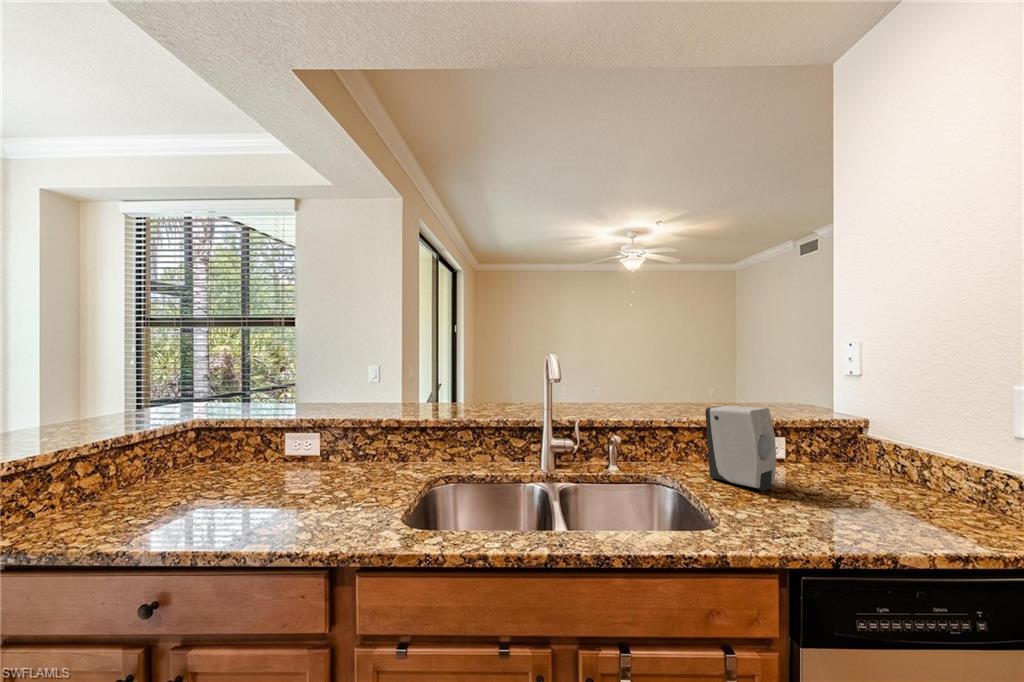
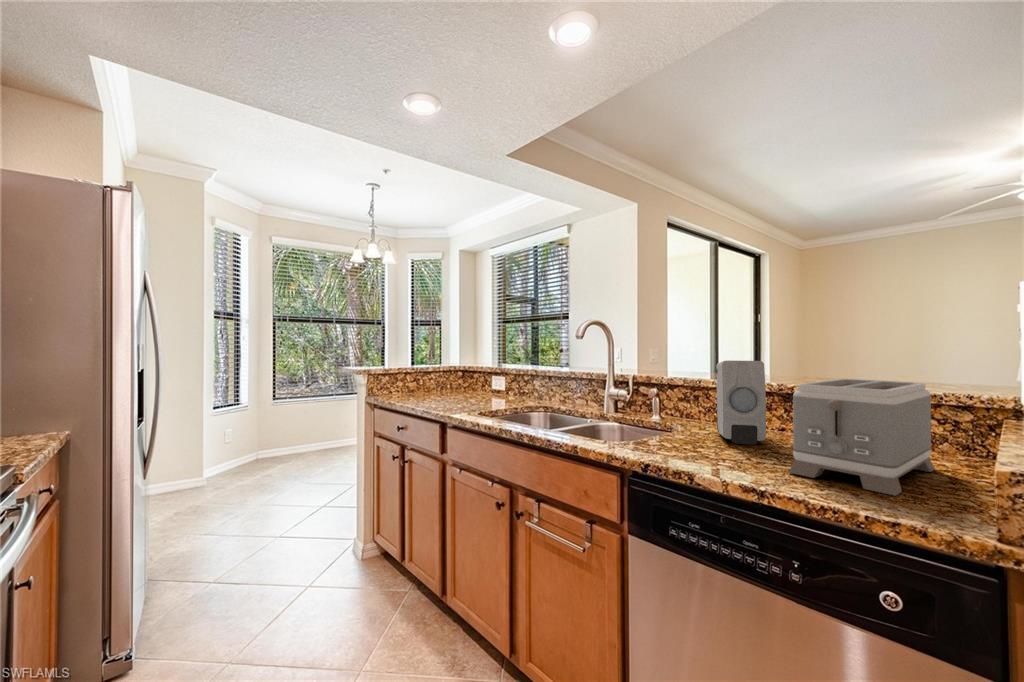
toaster: none [818,420,977,525] -> present [789,379,935,496]

